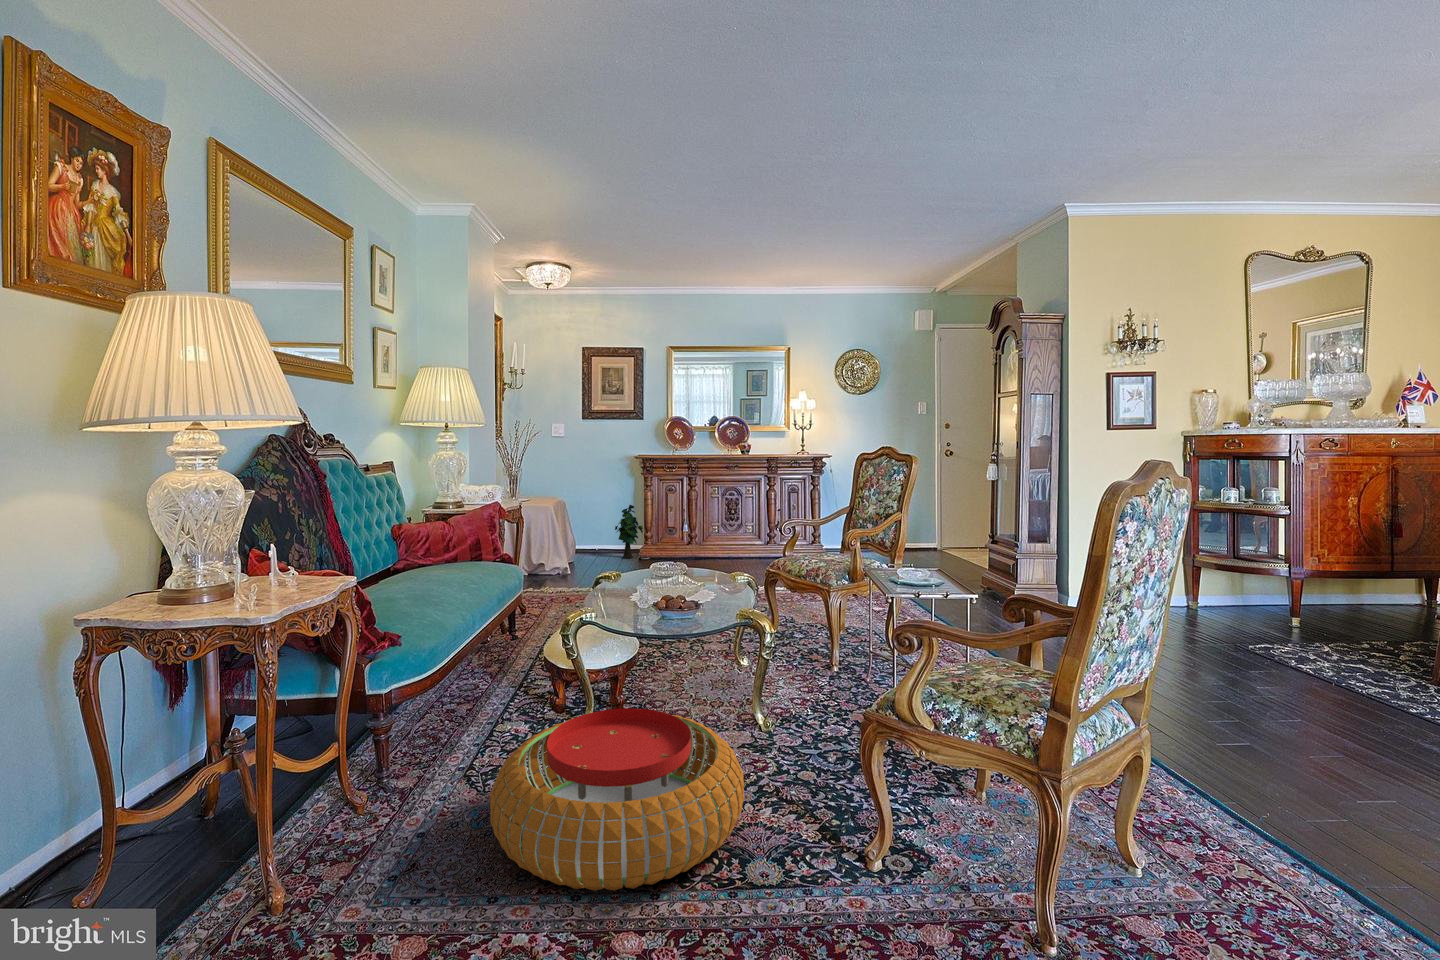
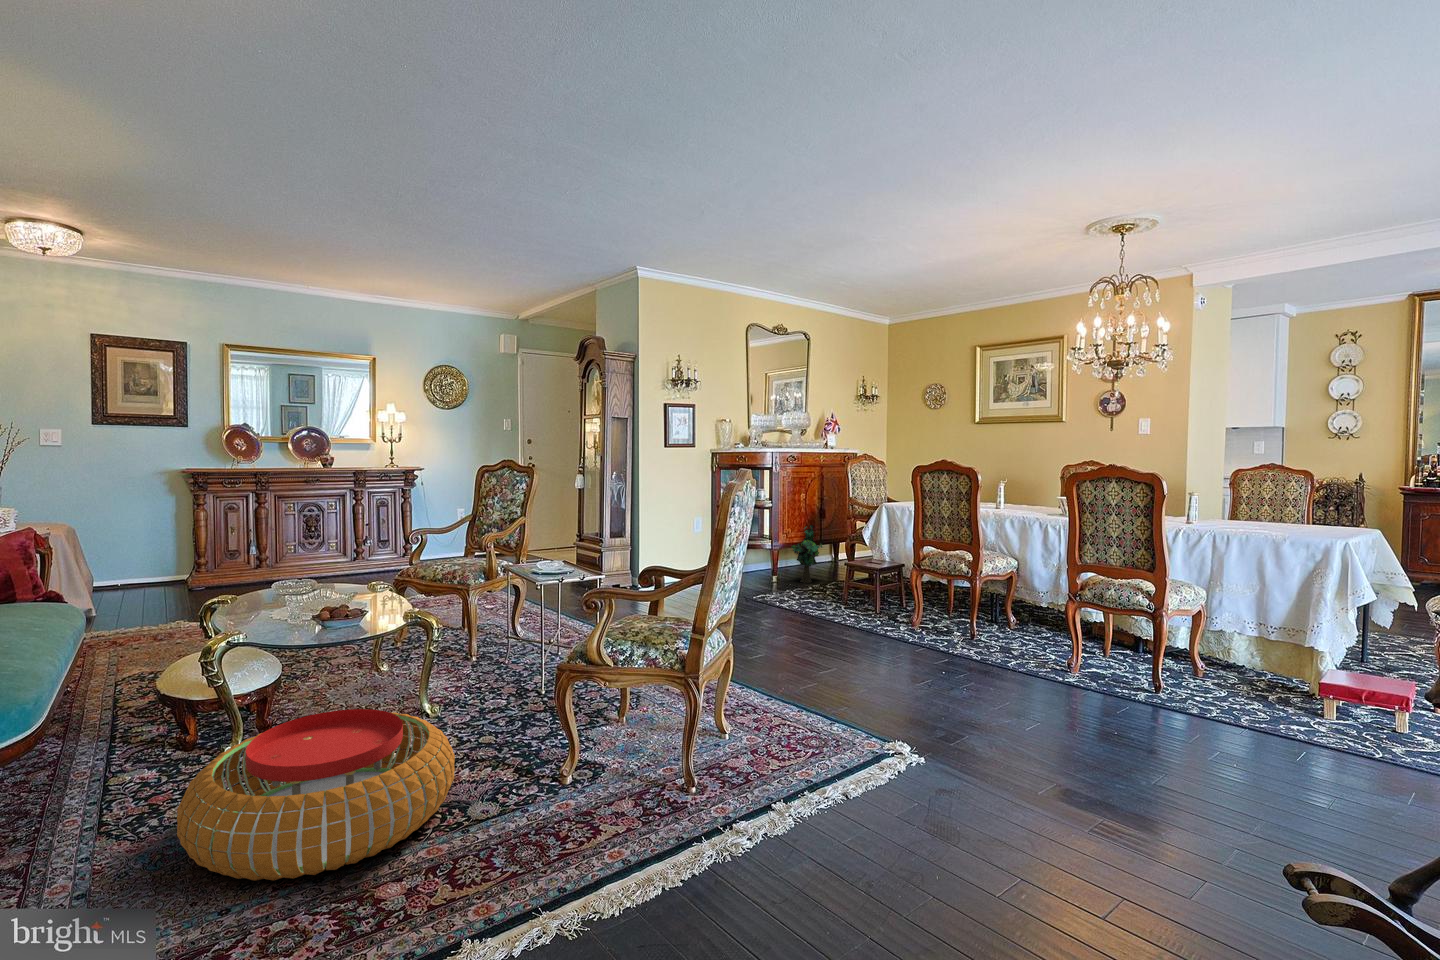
decorative plant: present [615,505,643,559] -> present [791,525,822,583]

